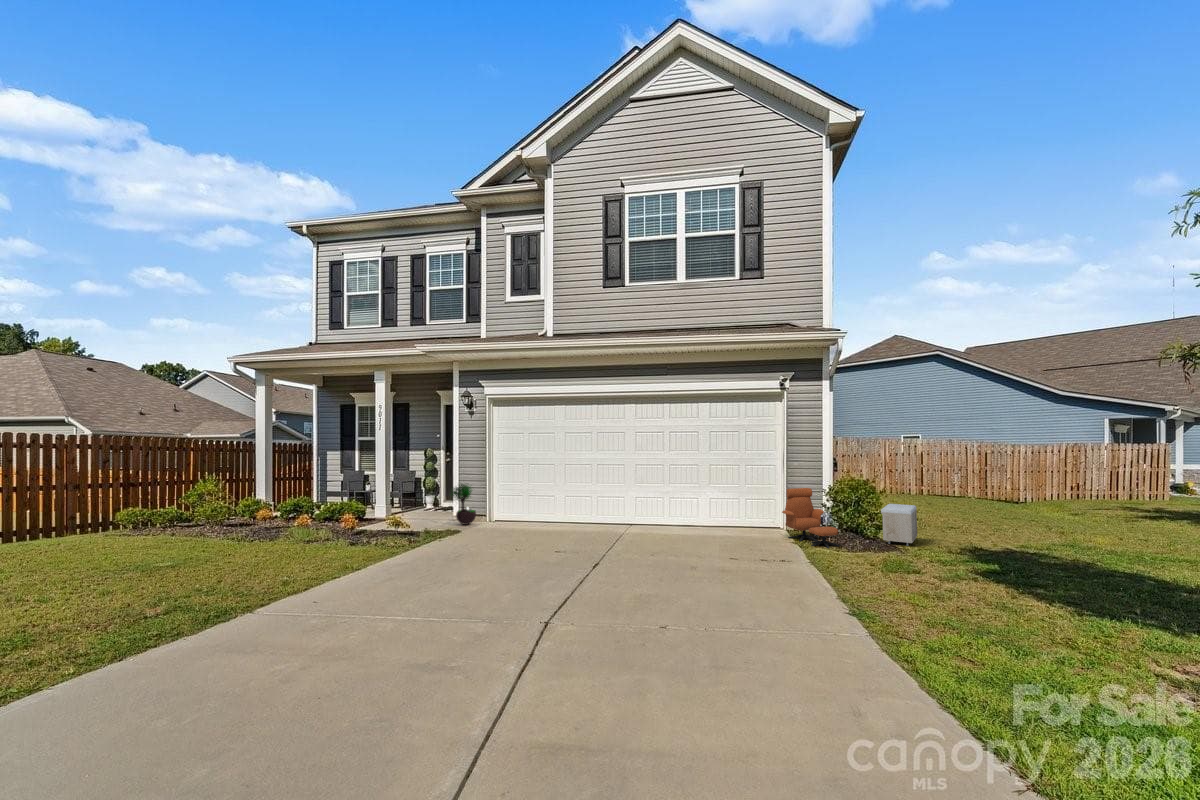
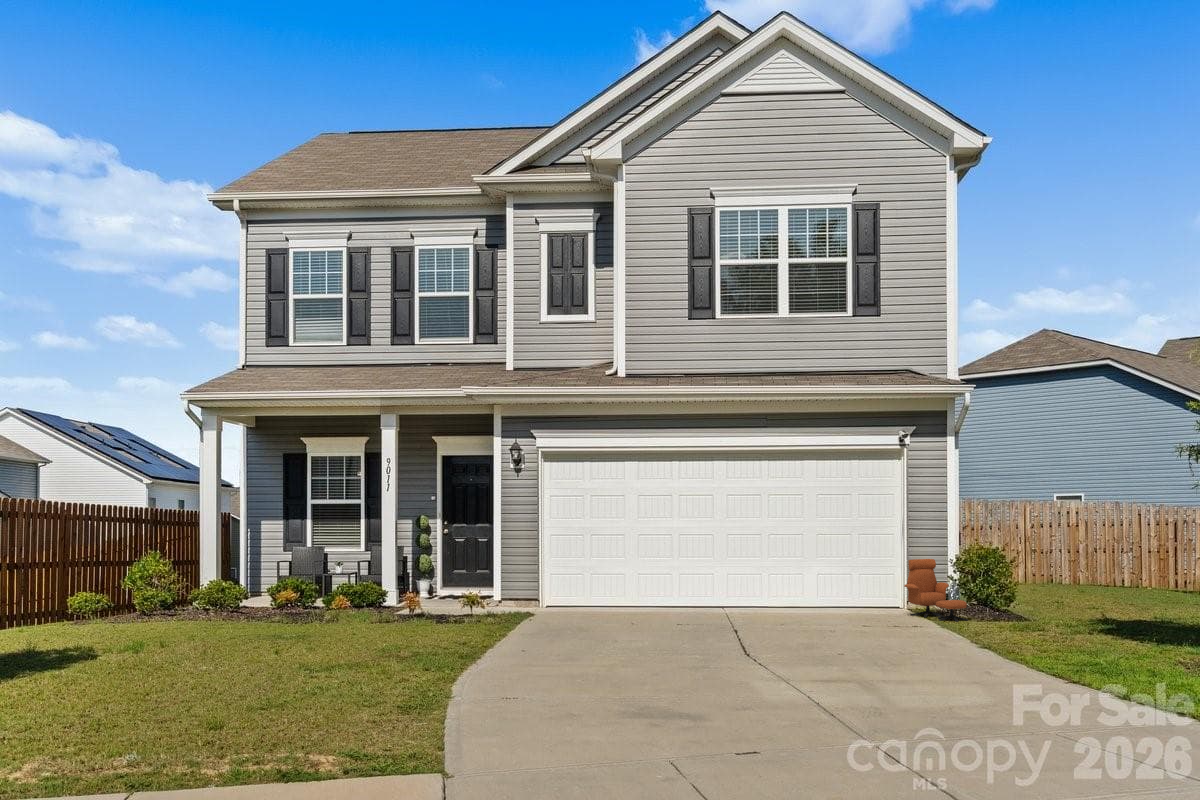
potted tree: present [451,484,476,525] -> none [500,553,532,610]
storage bench: present [881,504,917,546] -> none [1010,576,1046,619]

